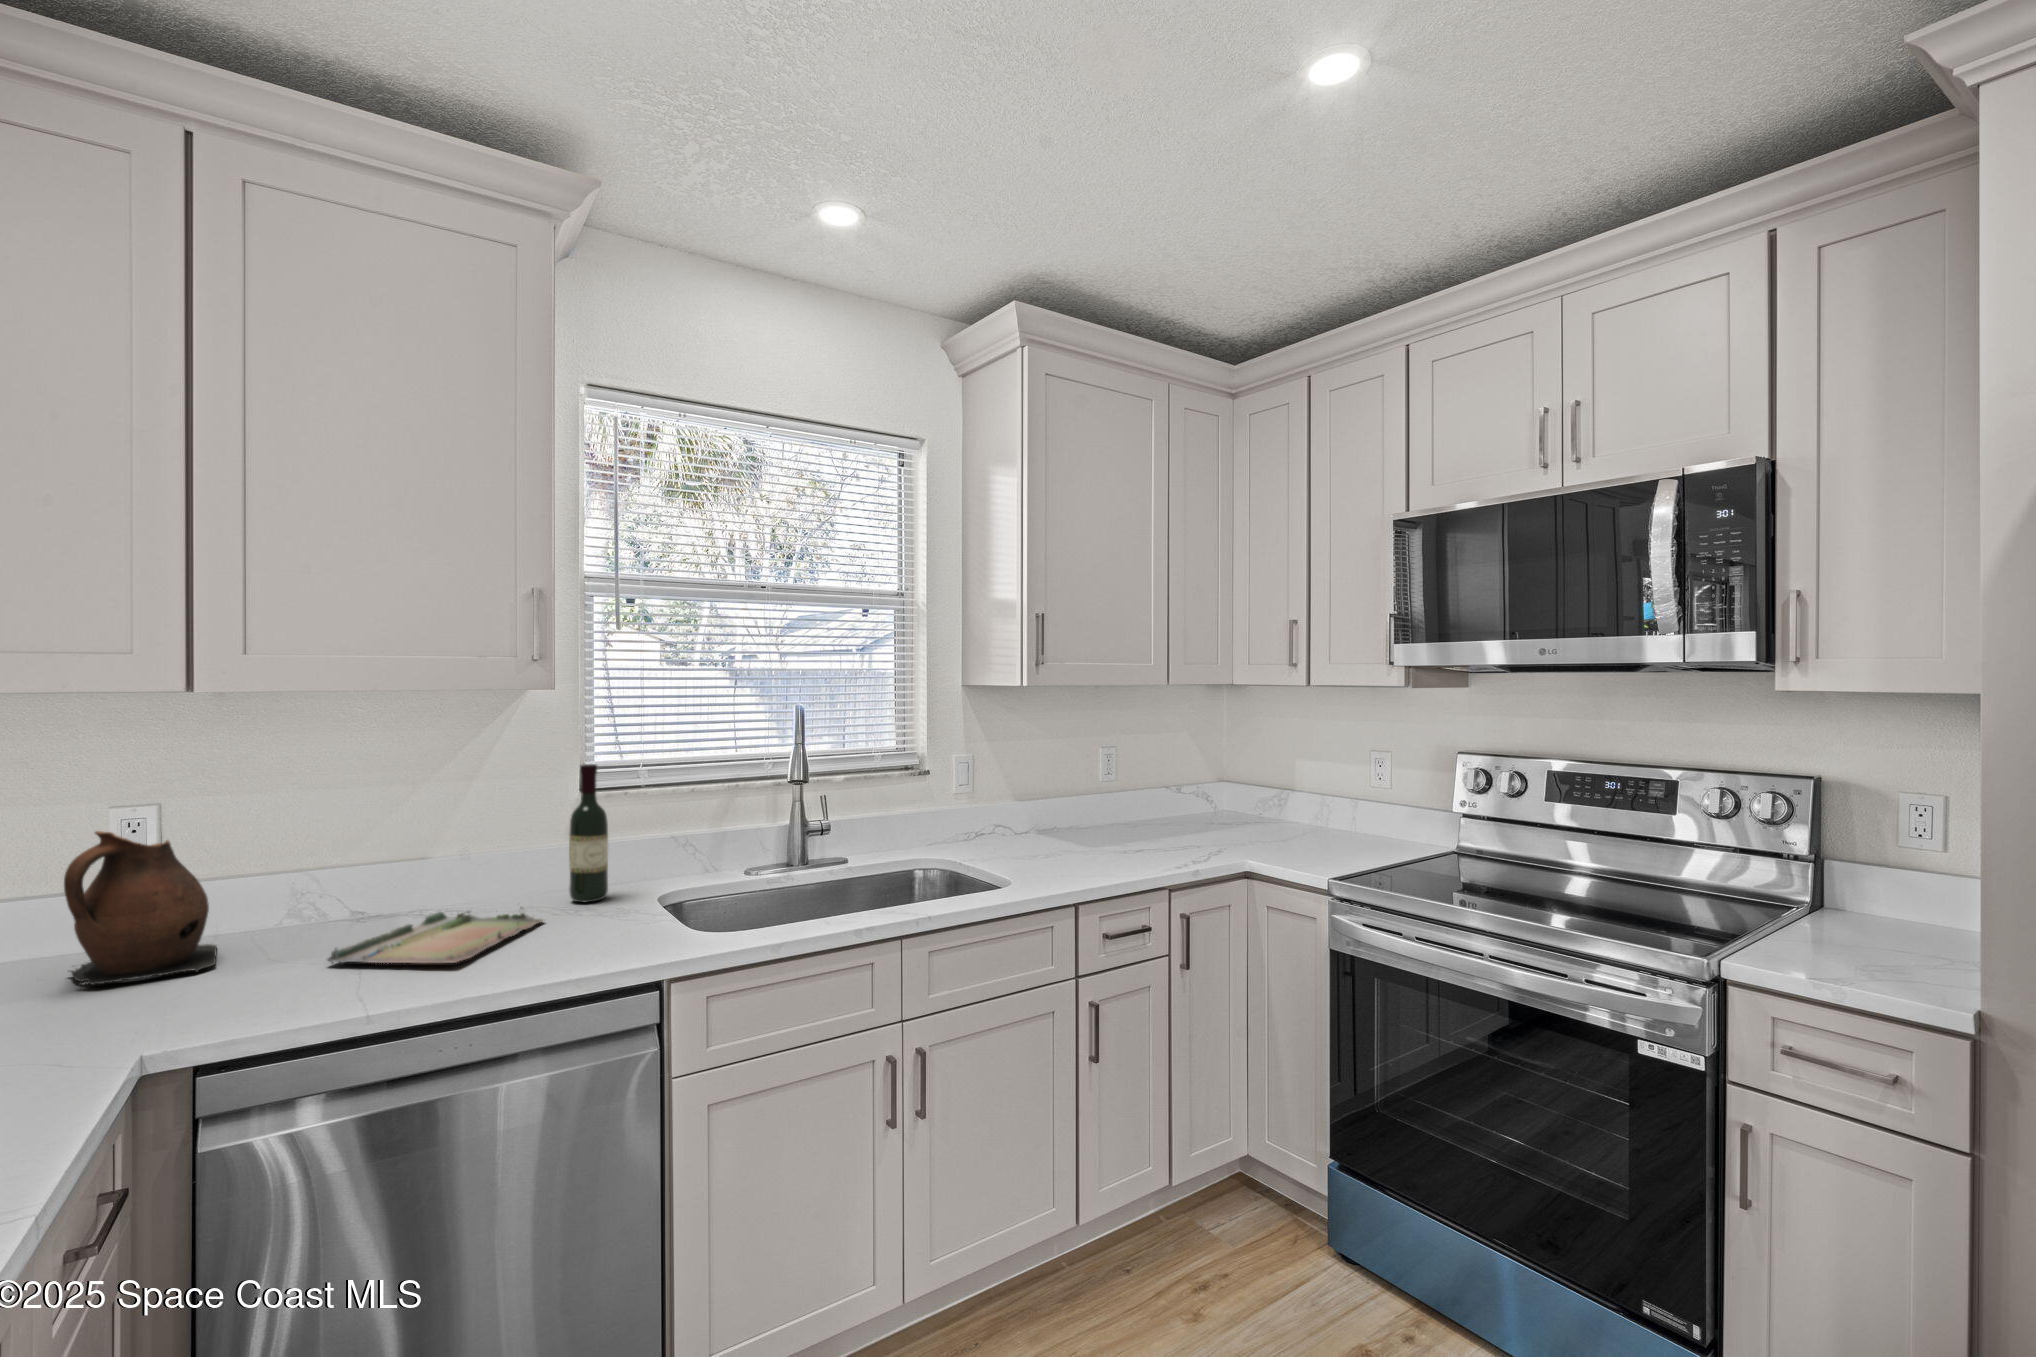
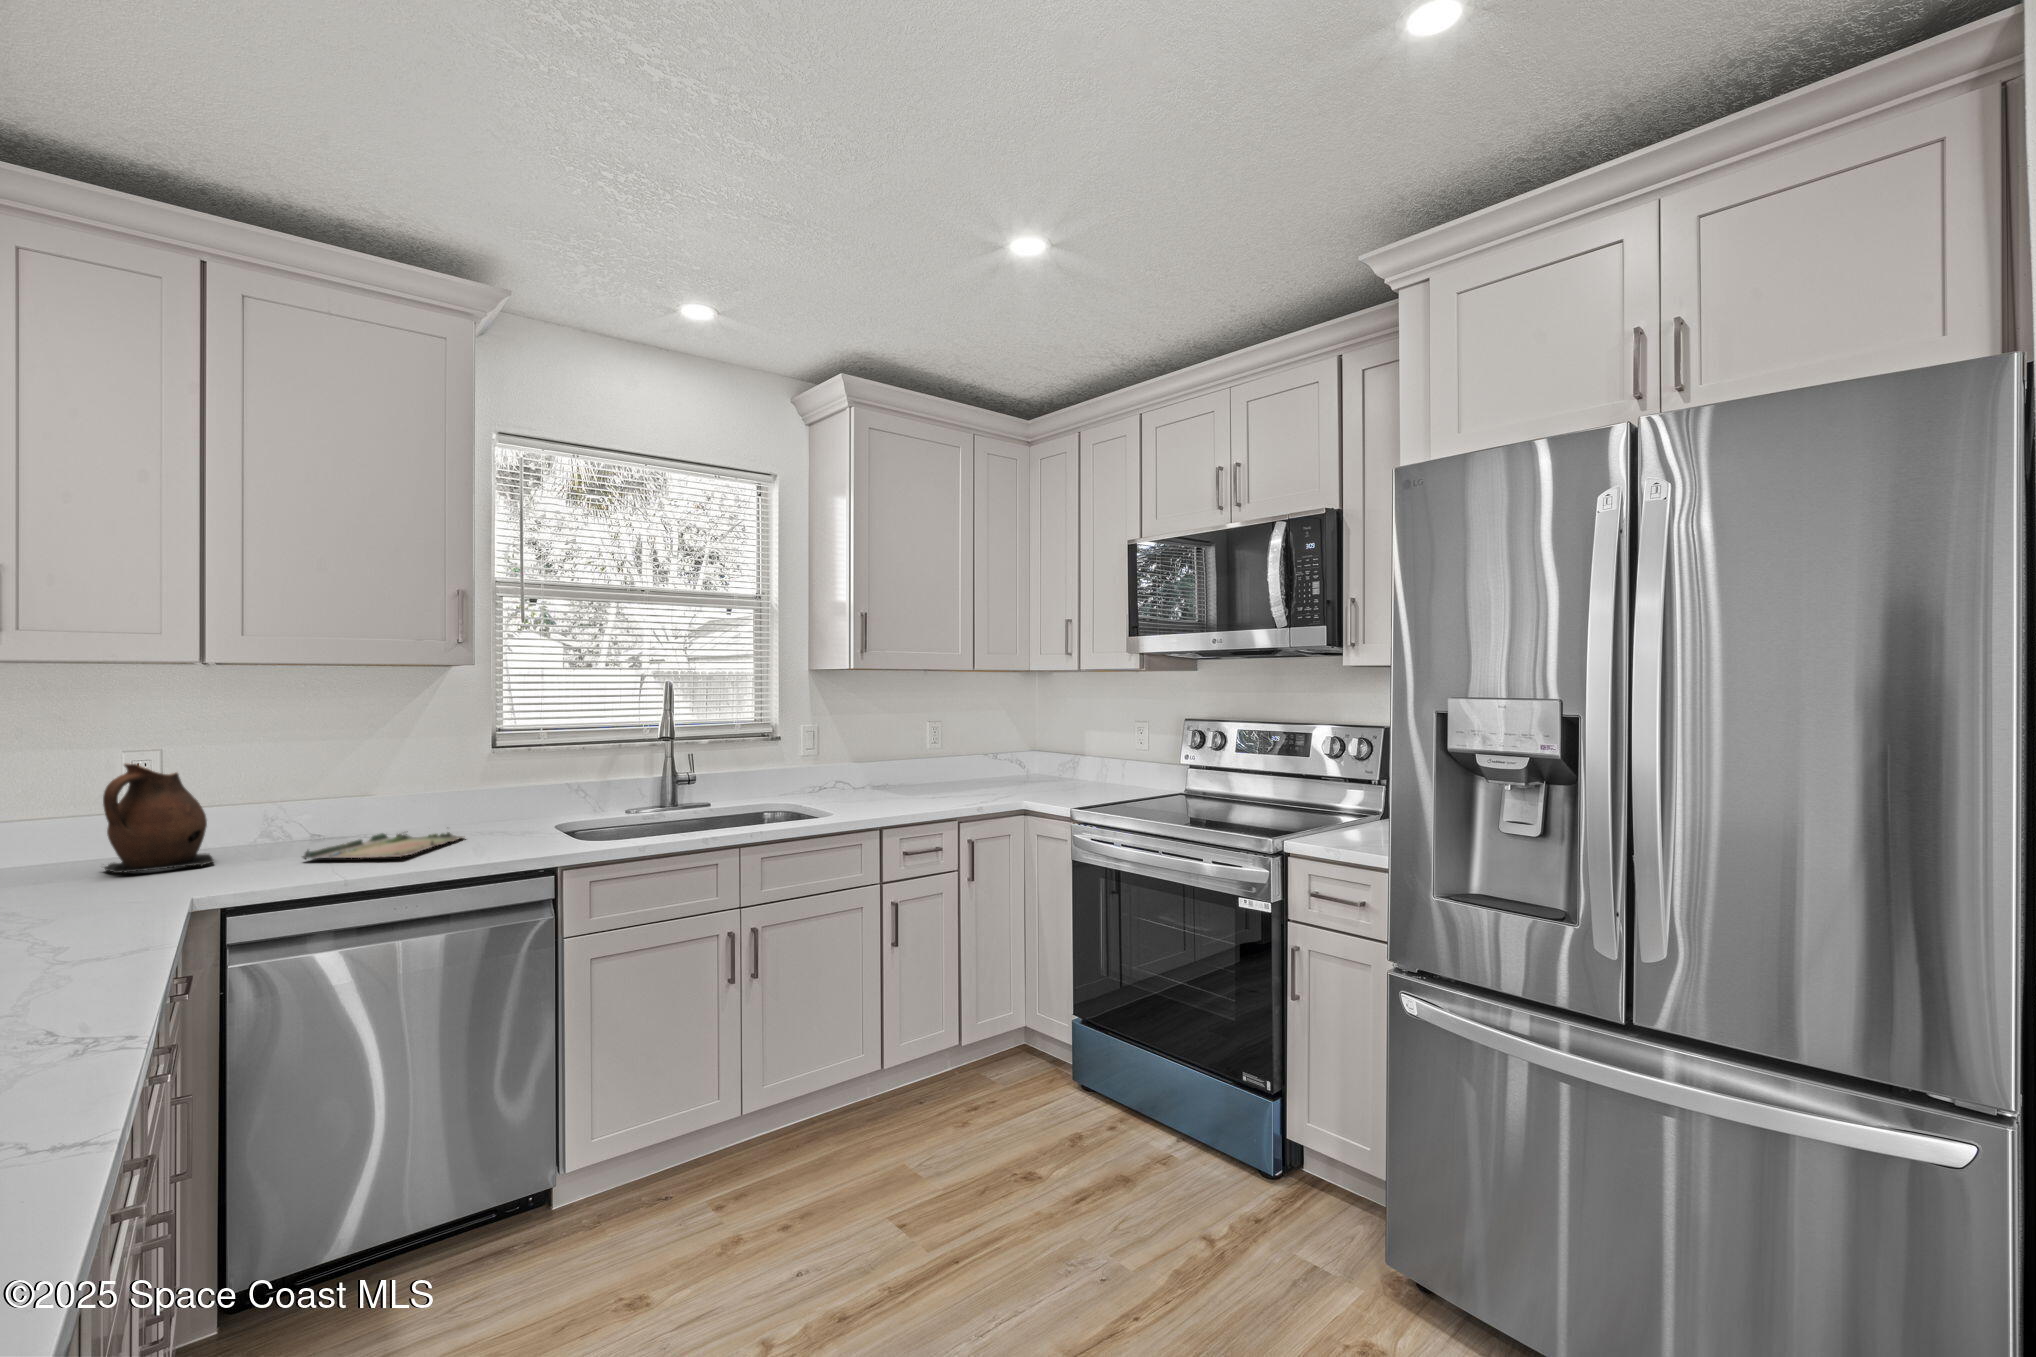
wine bottle: present [569,764,608,902] -> none [485,724,515,828]

